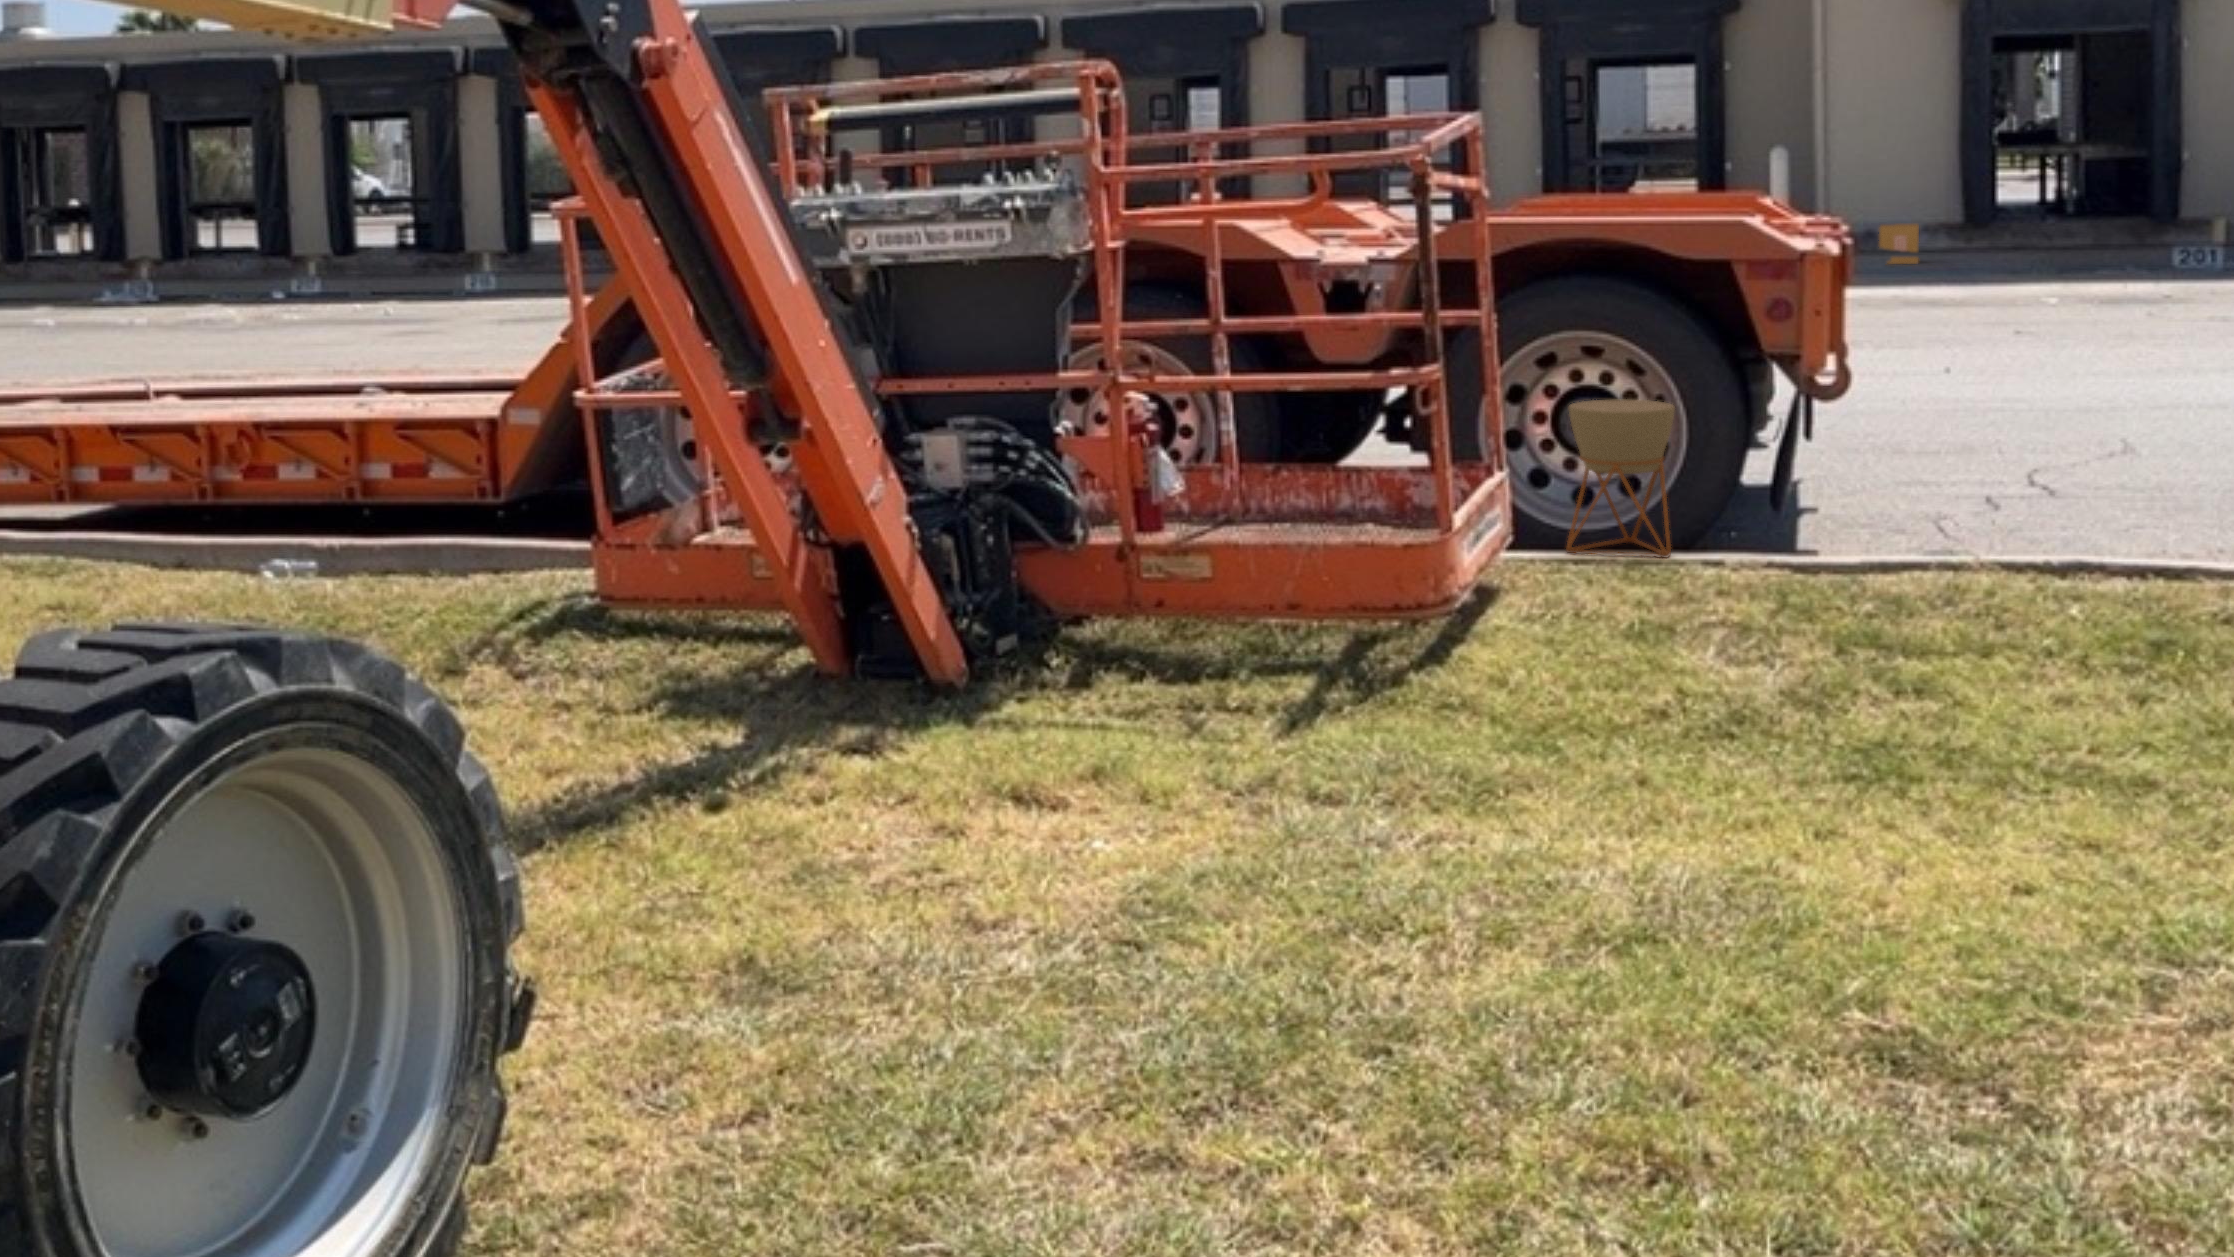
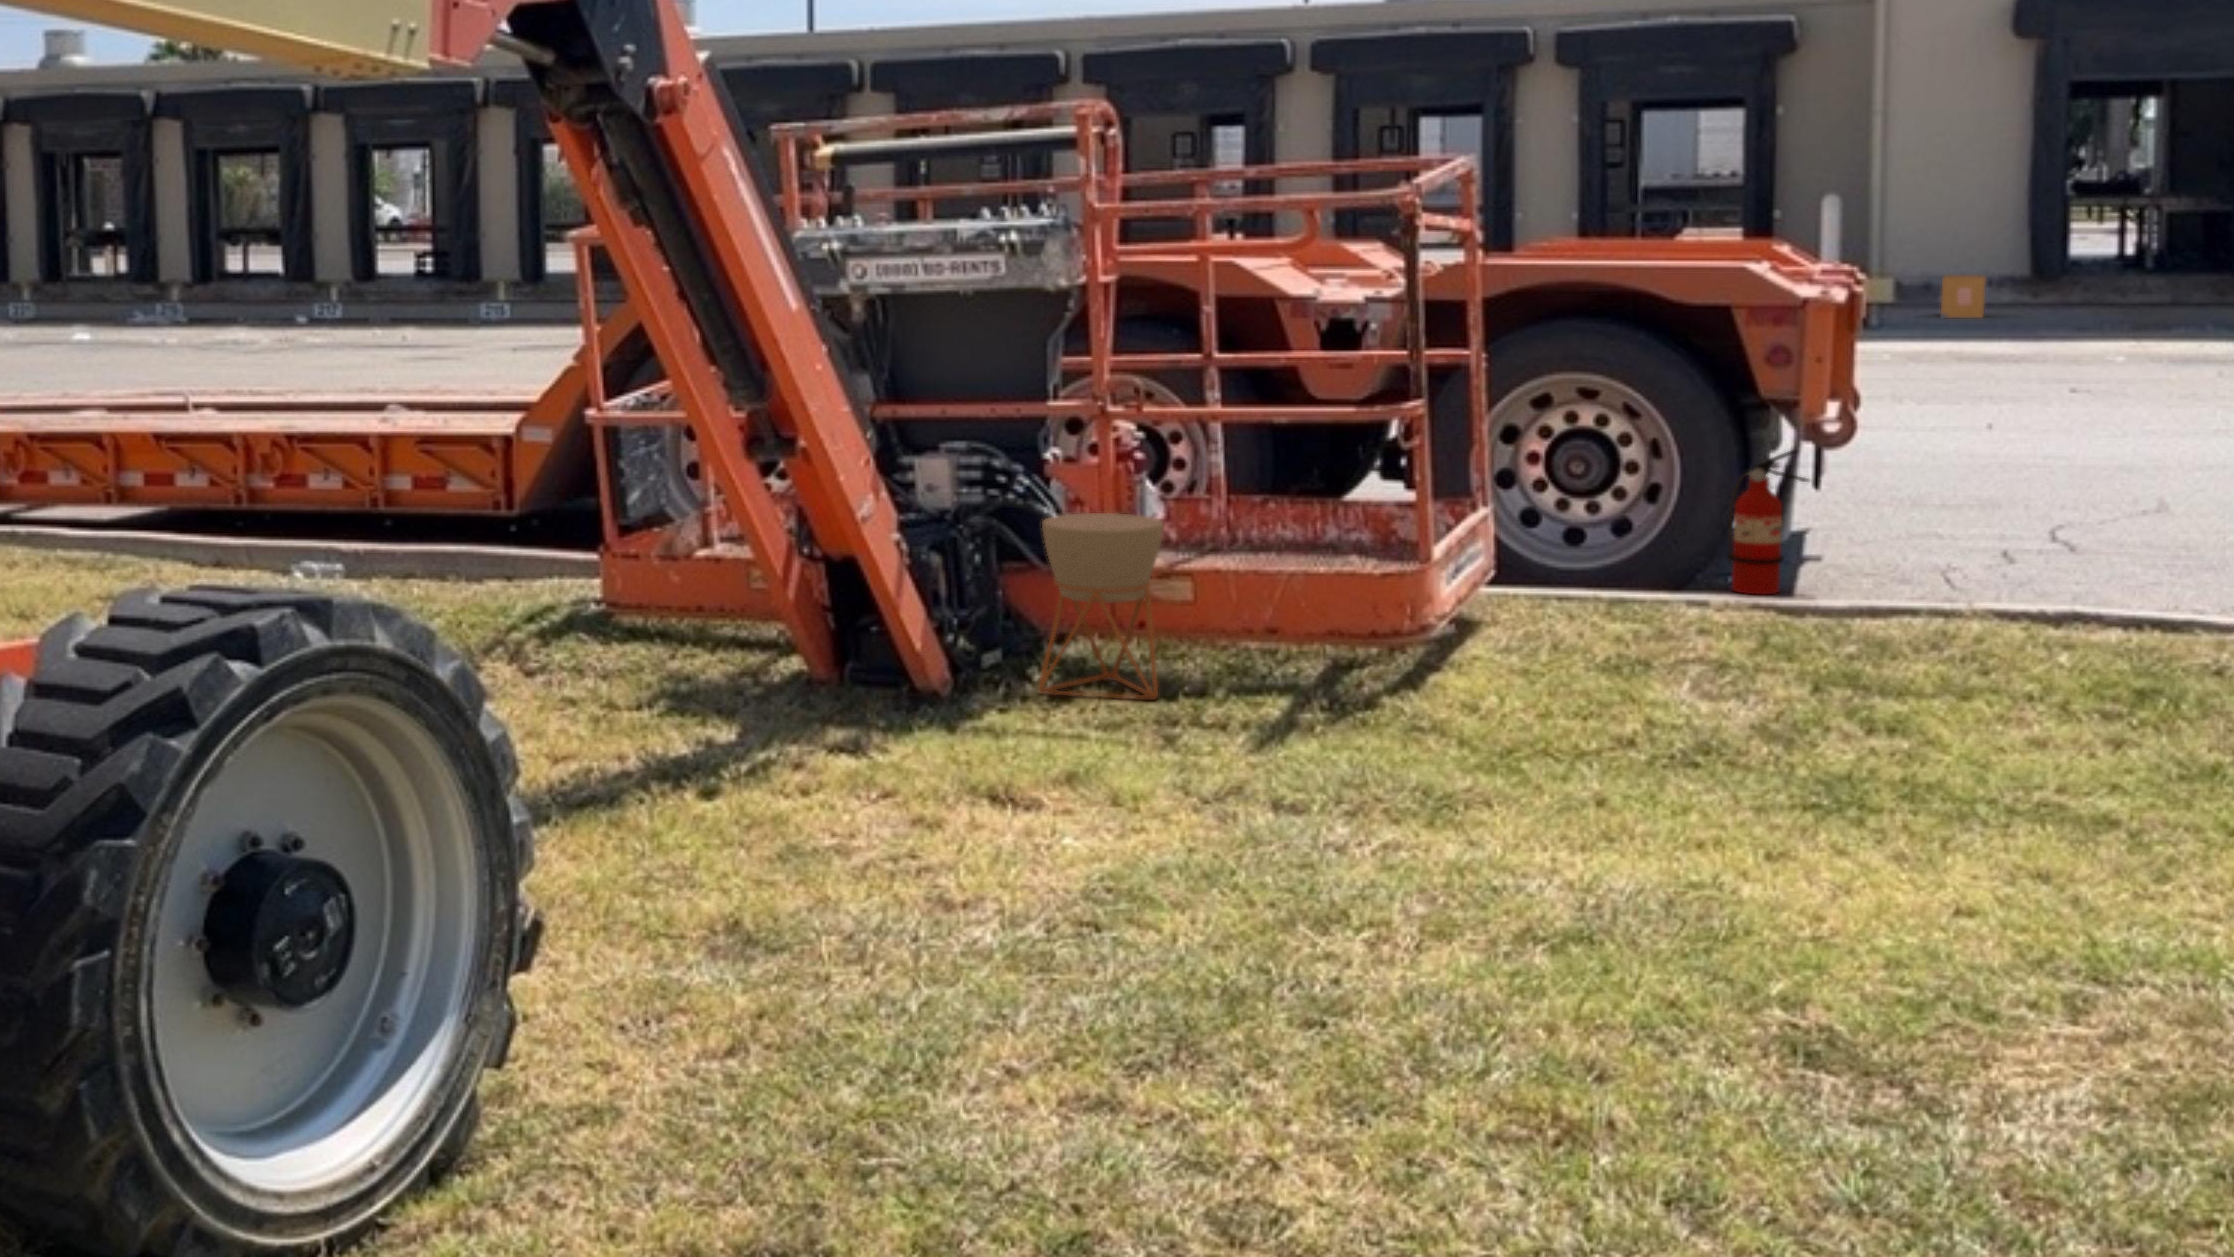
planter: present [1566,399,1675,558] -> present [1038,513,1163,700]
fire extinguisher: none [1731,402,1810,550] -> present [1728,450,1809,594]

